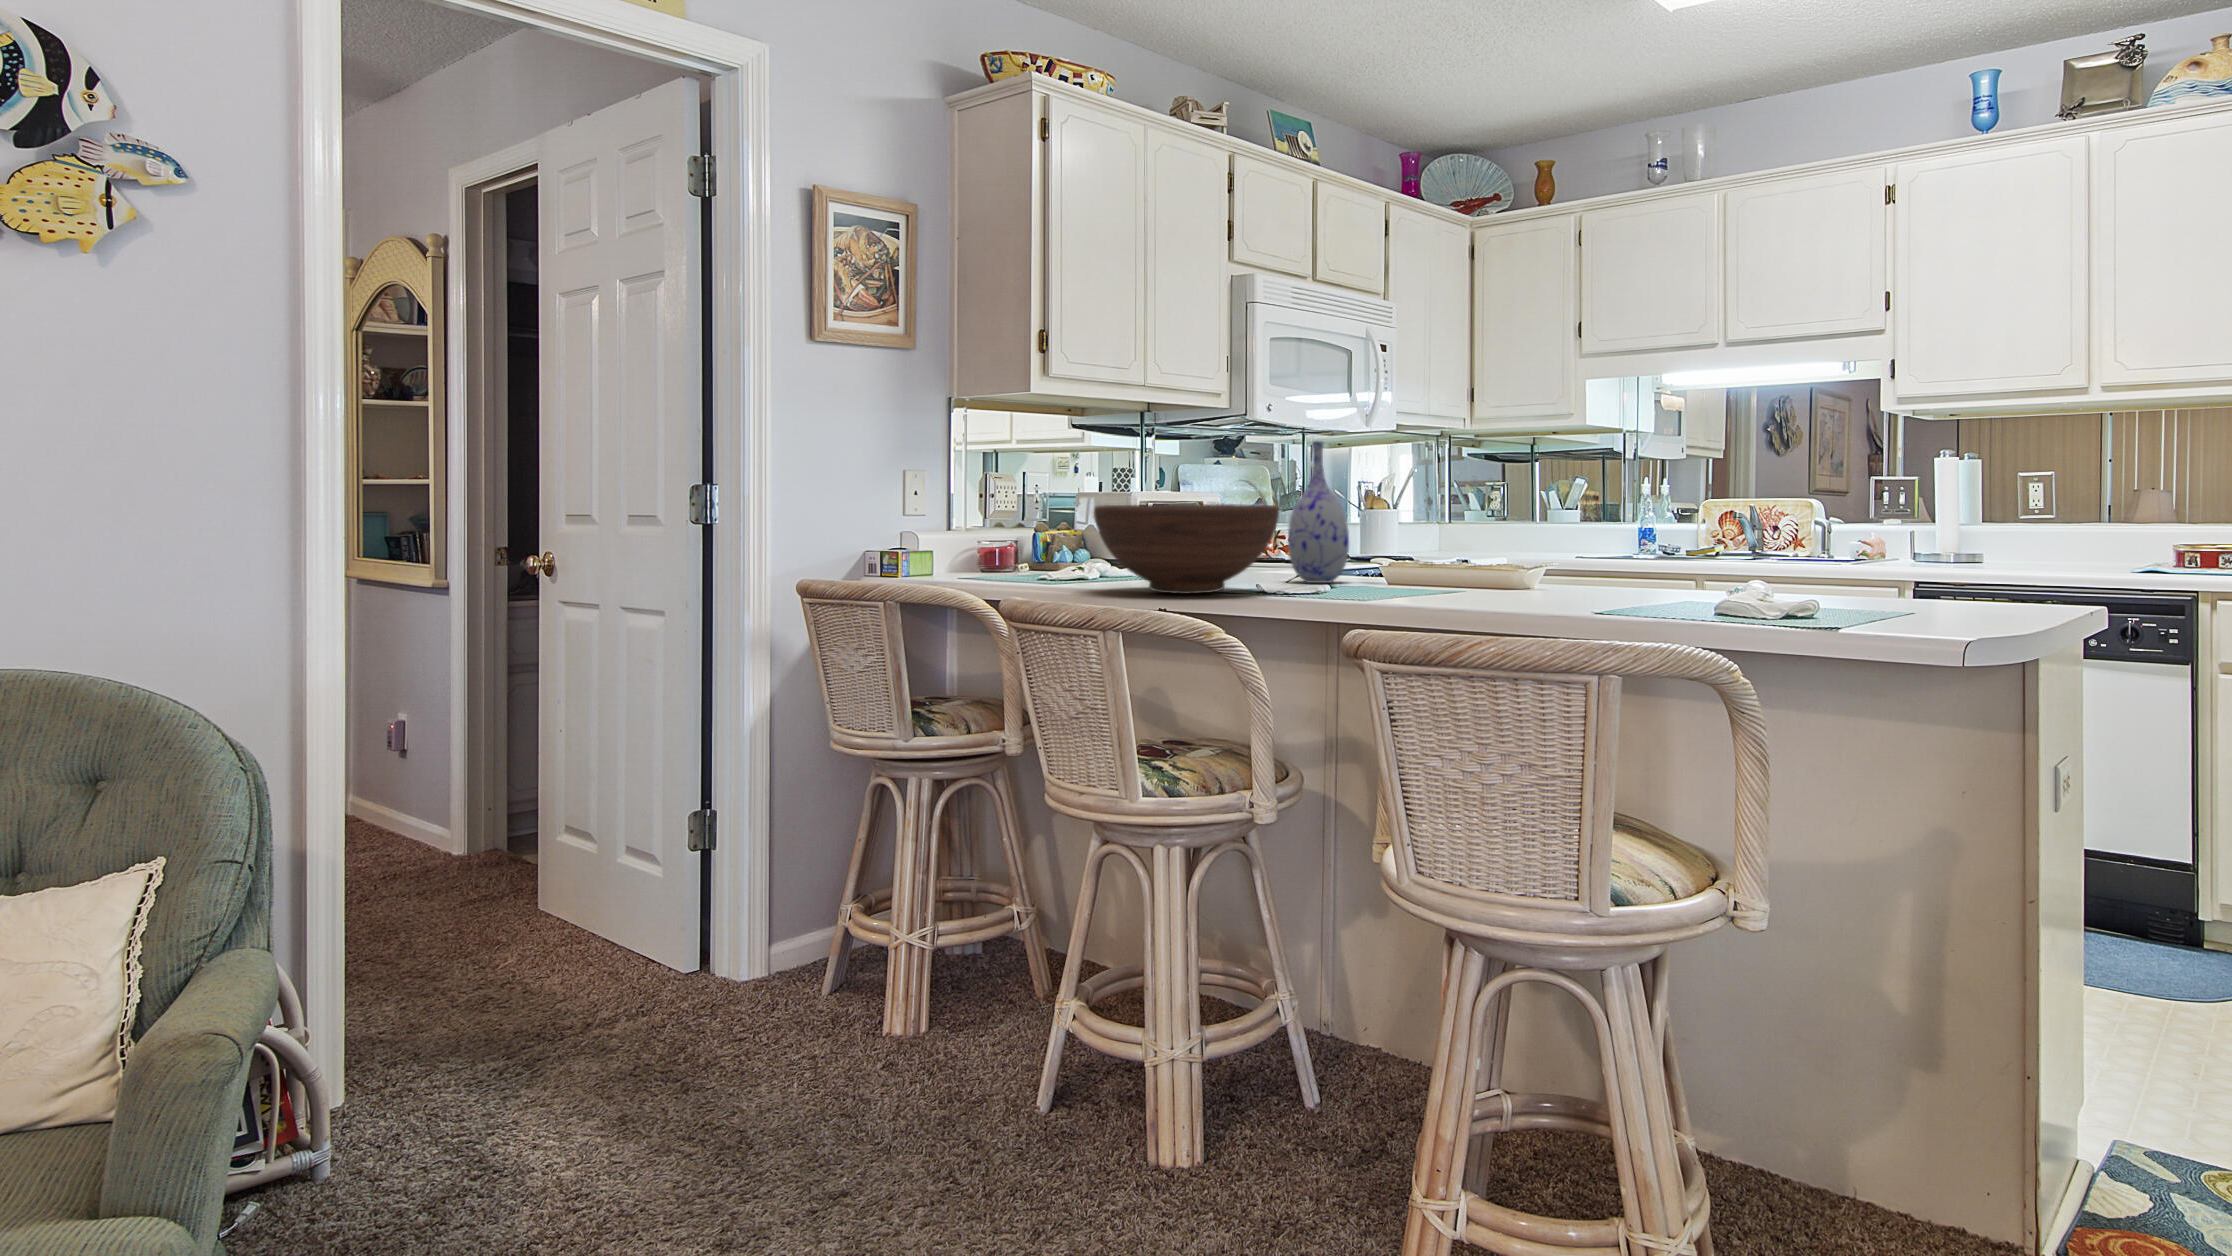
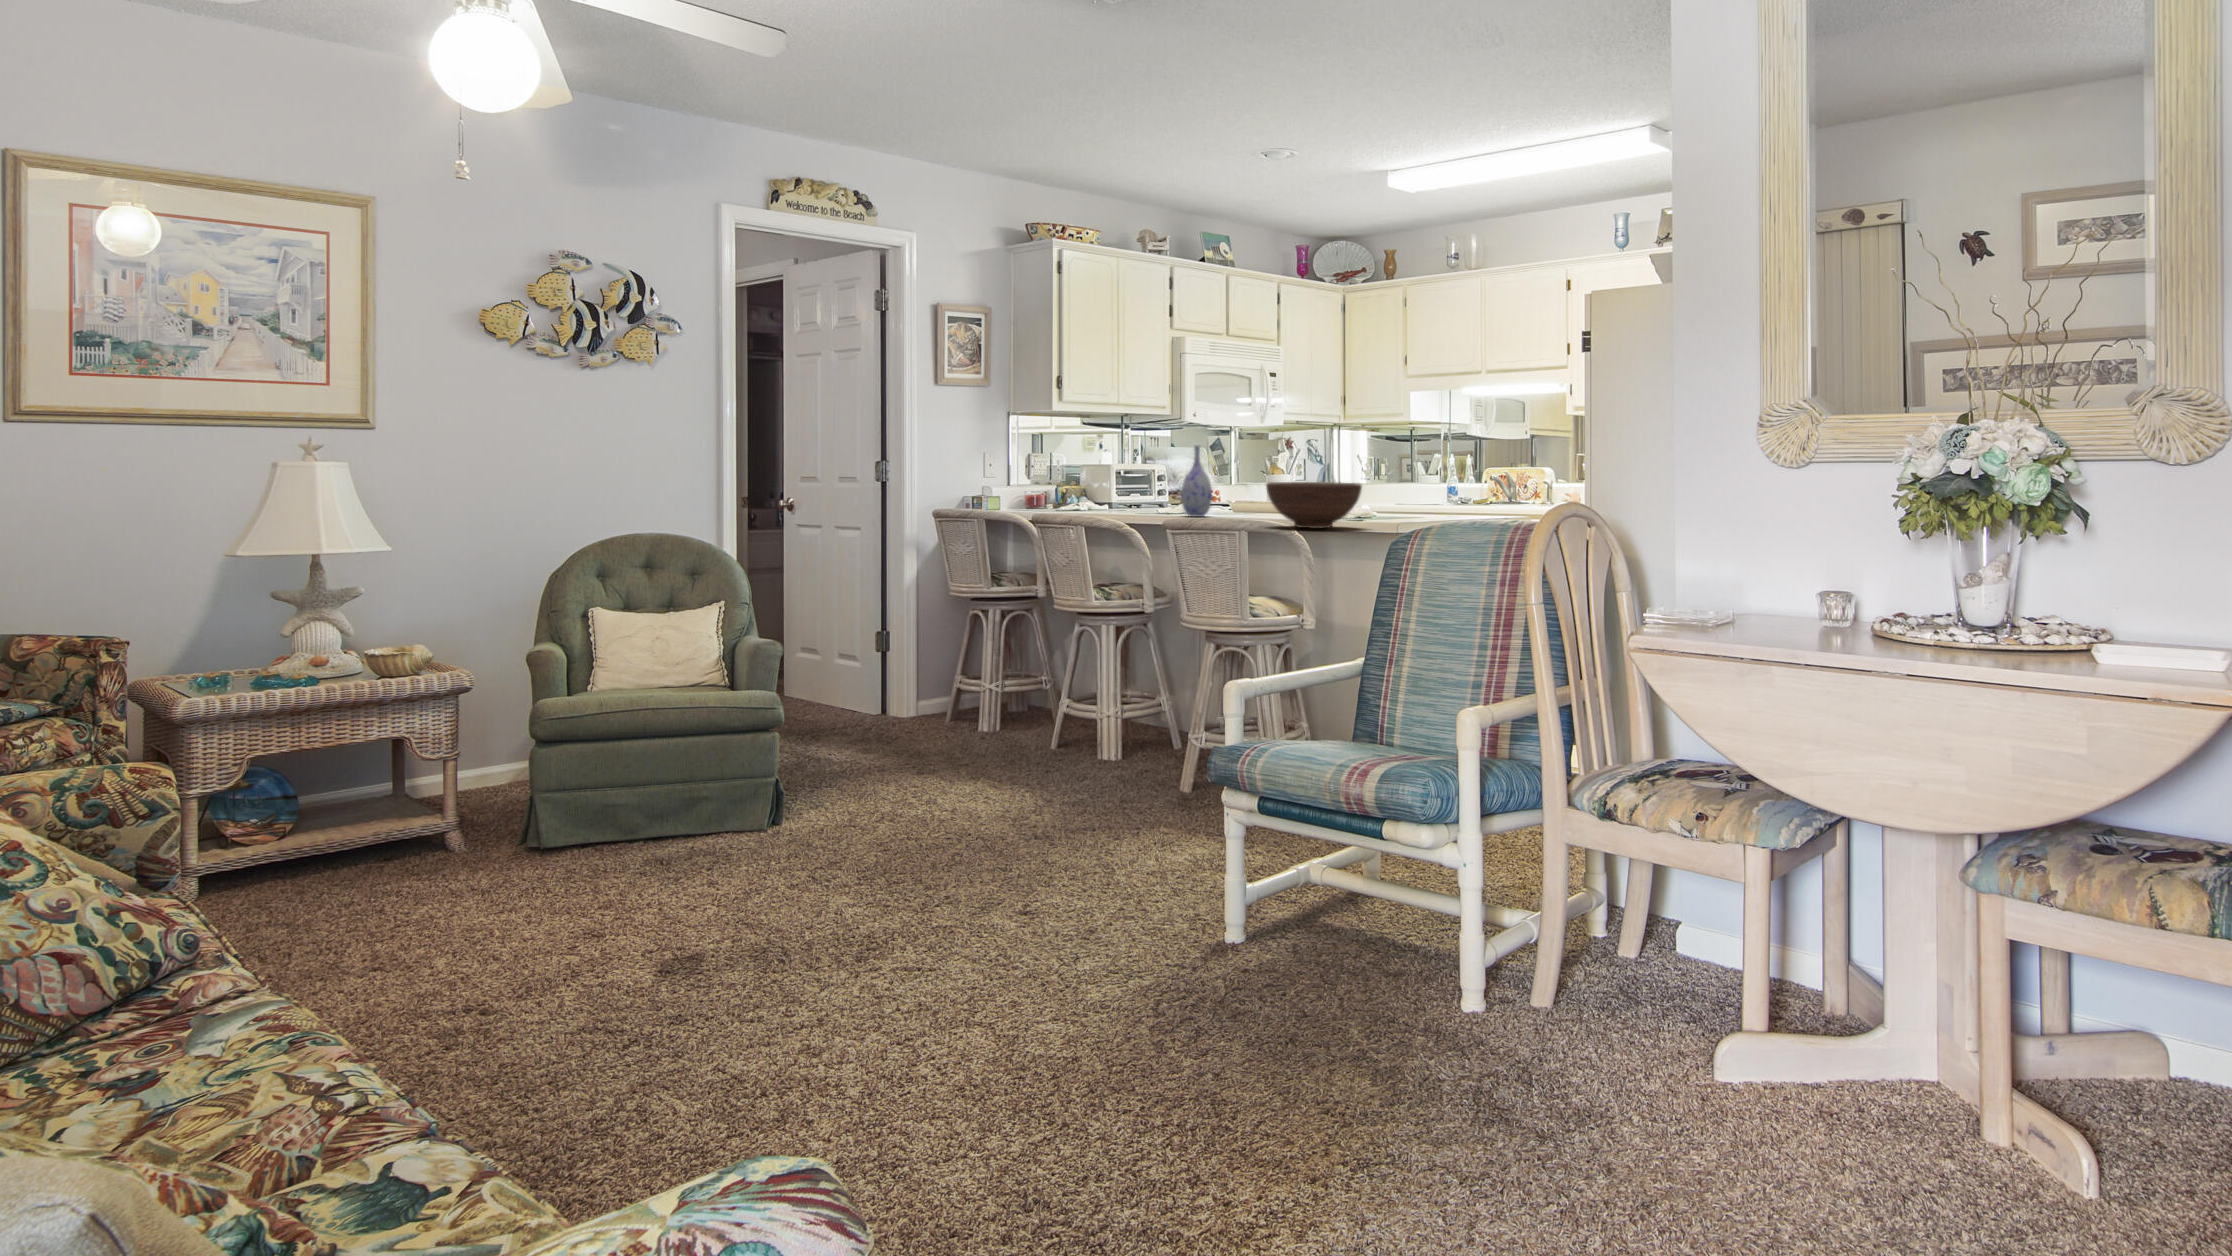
fruit bowl: present [1094,504,1279,594] -> present [1266,482,1362,529]

